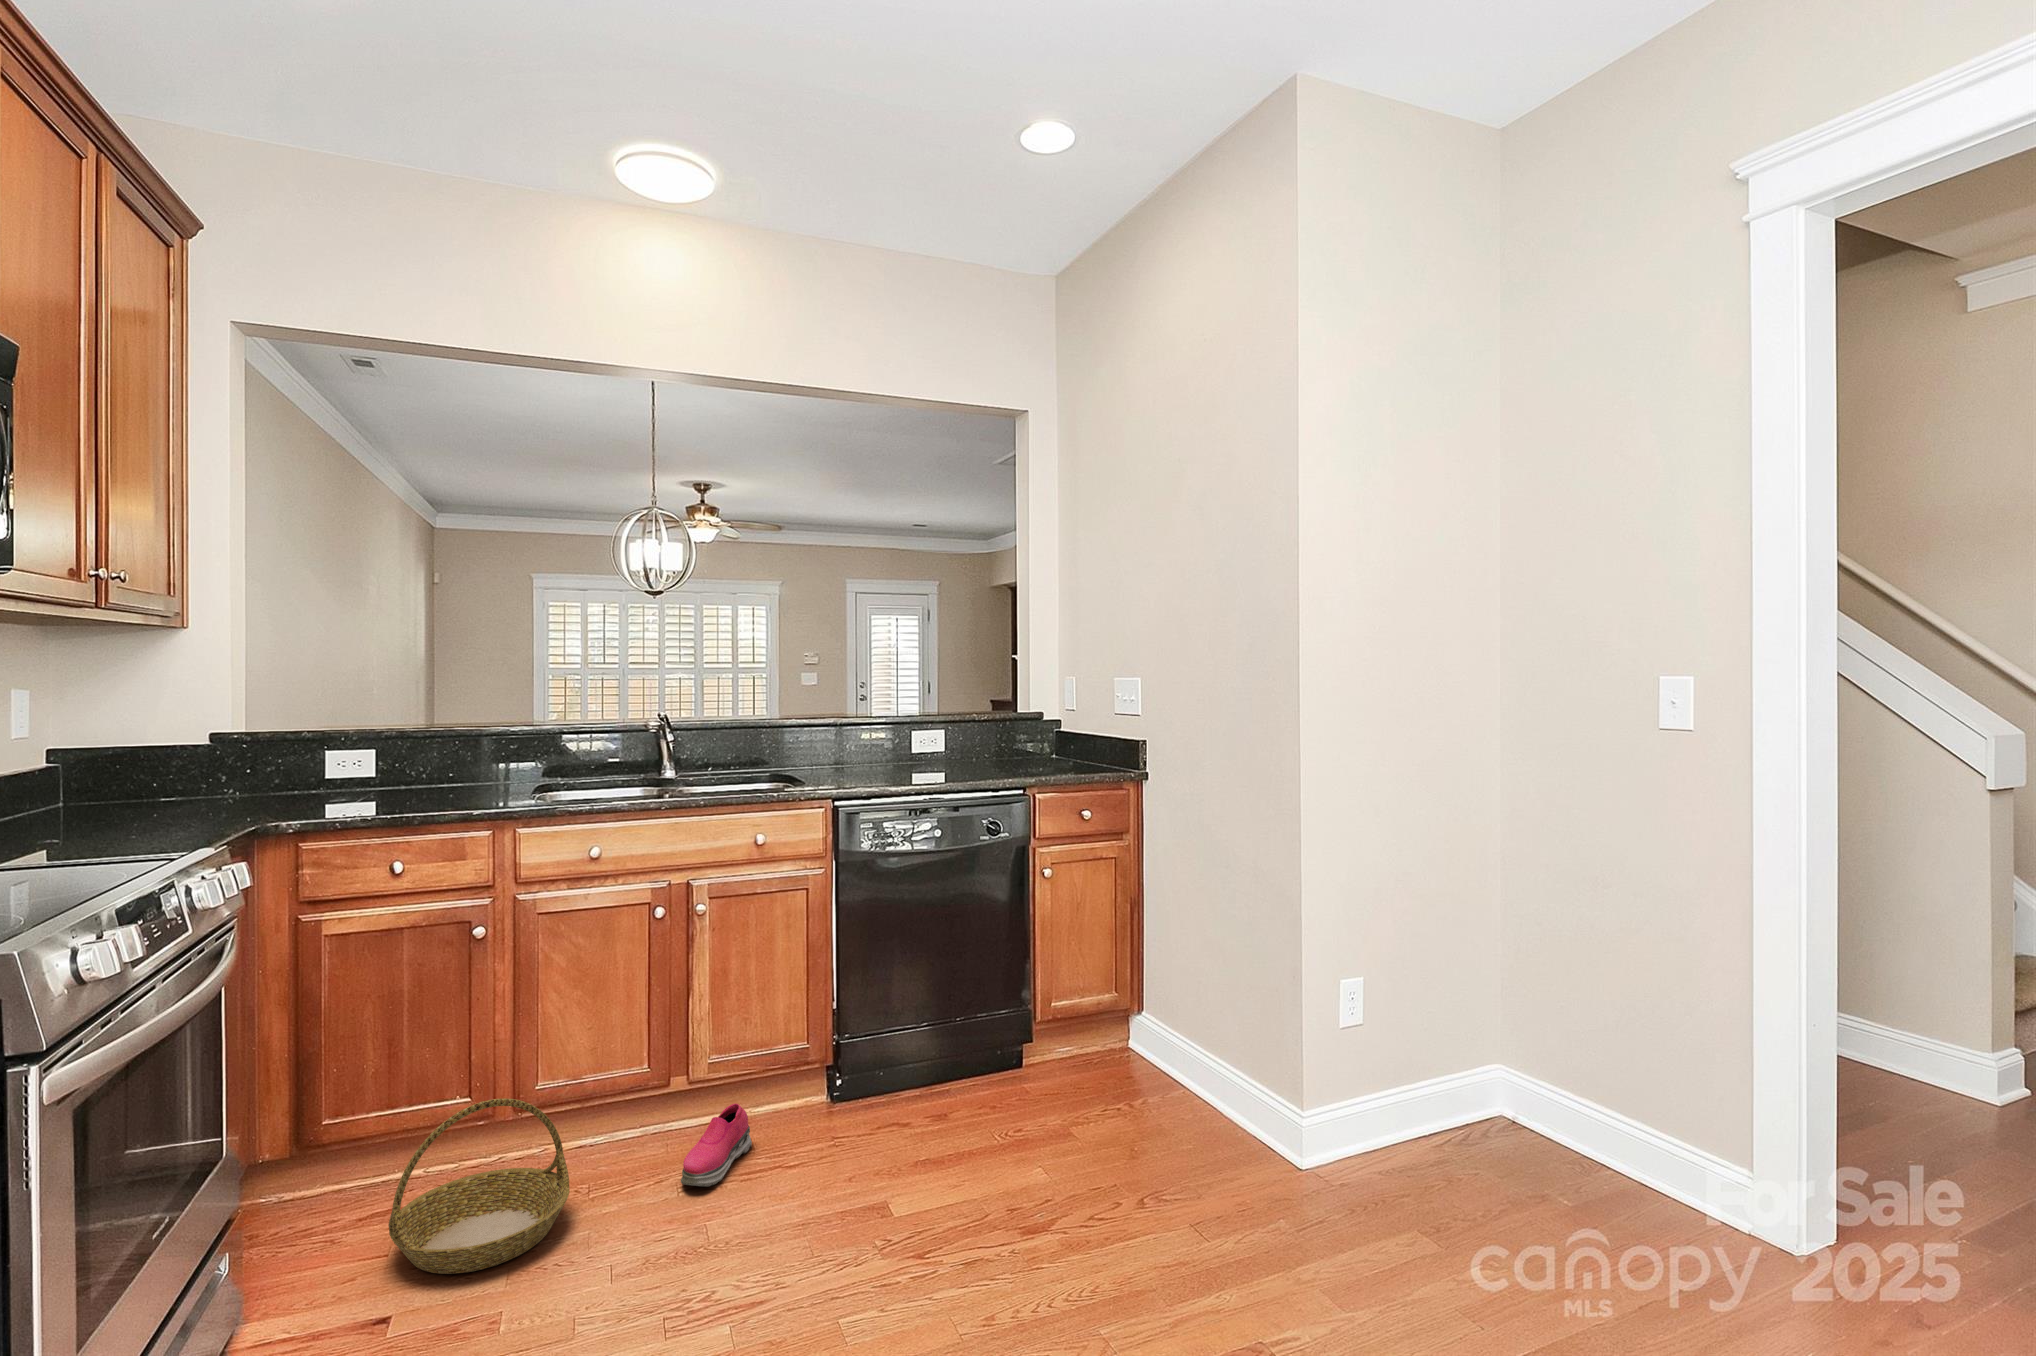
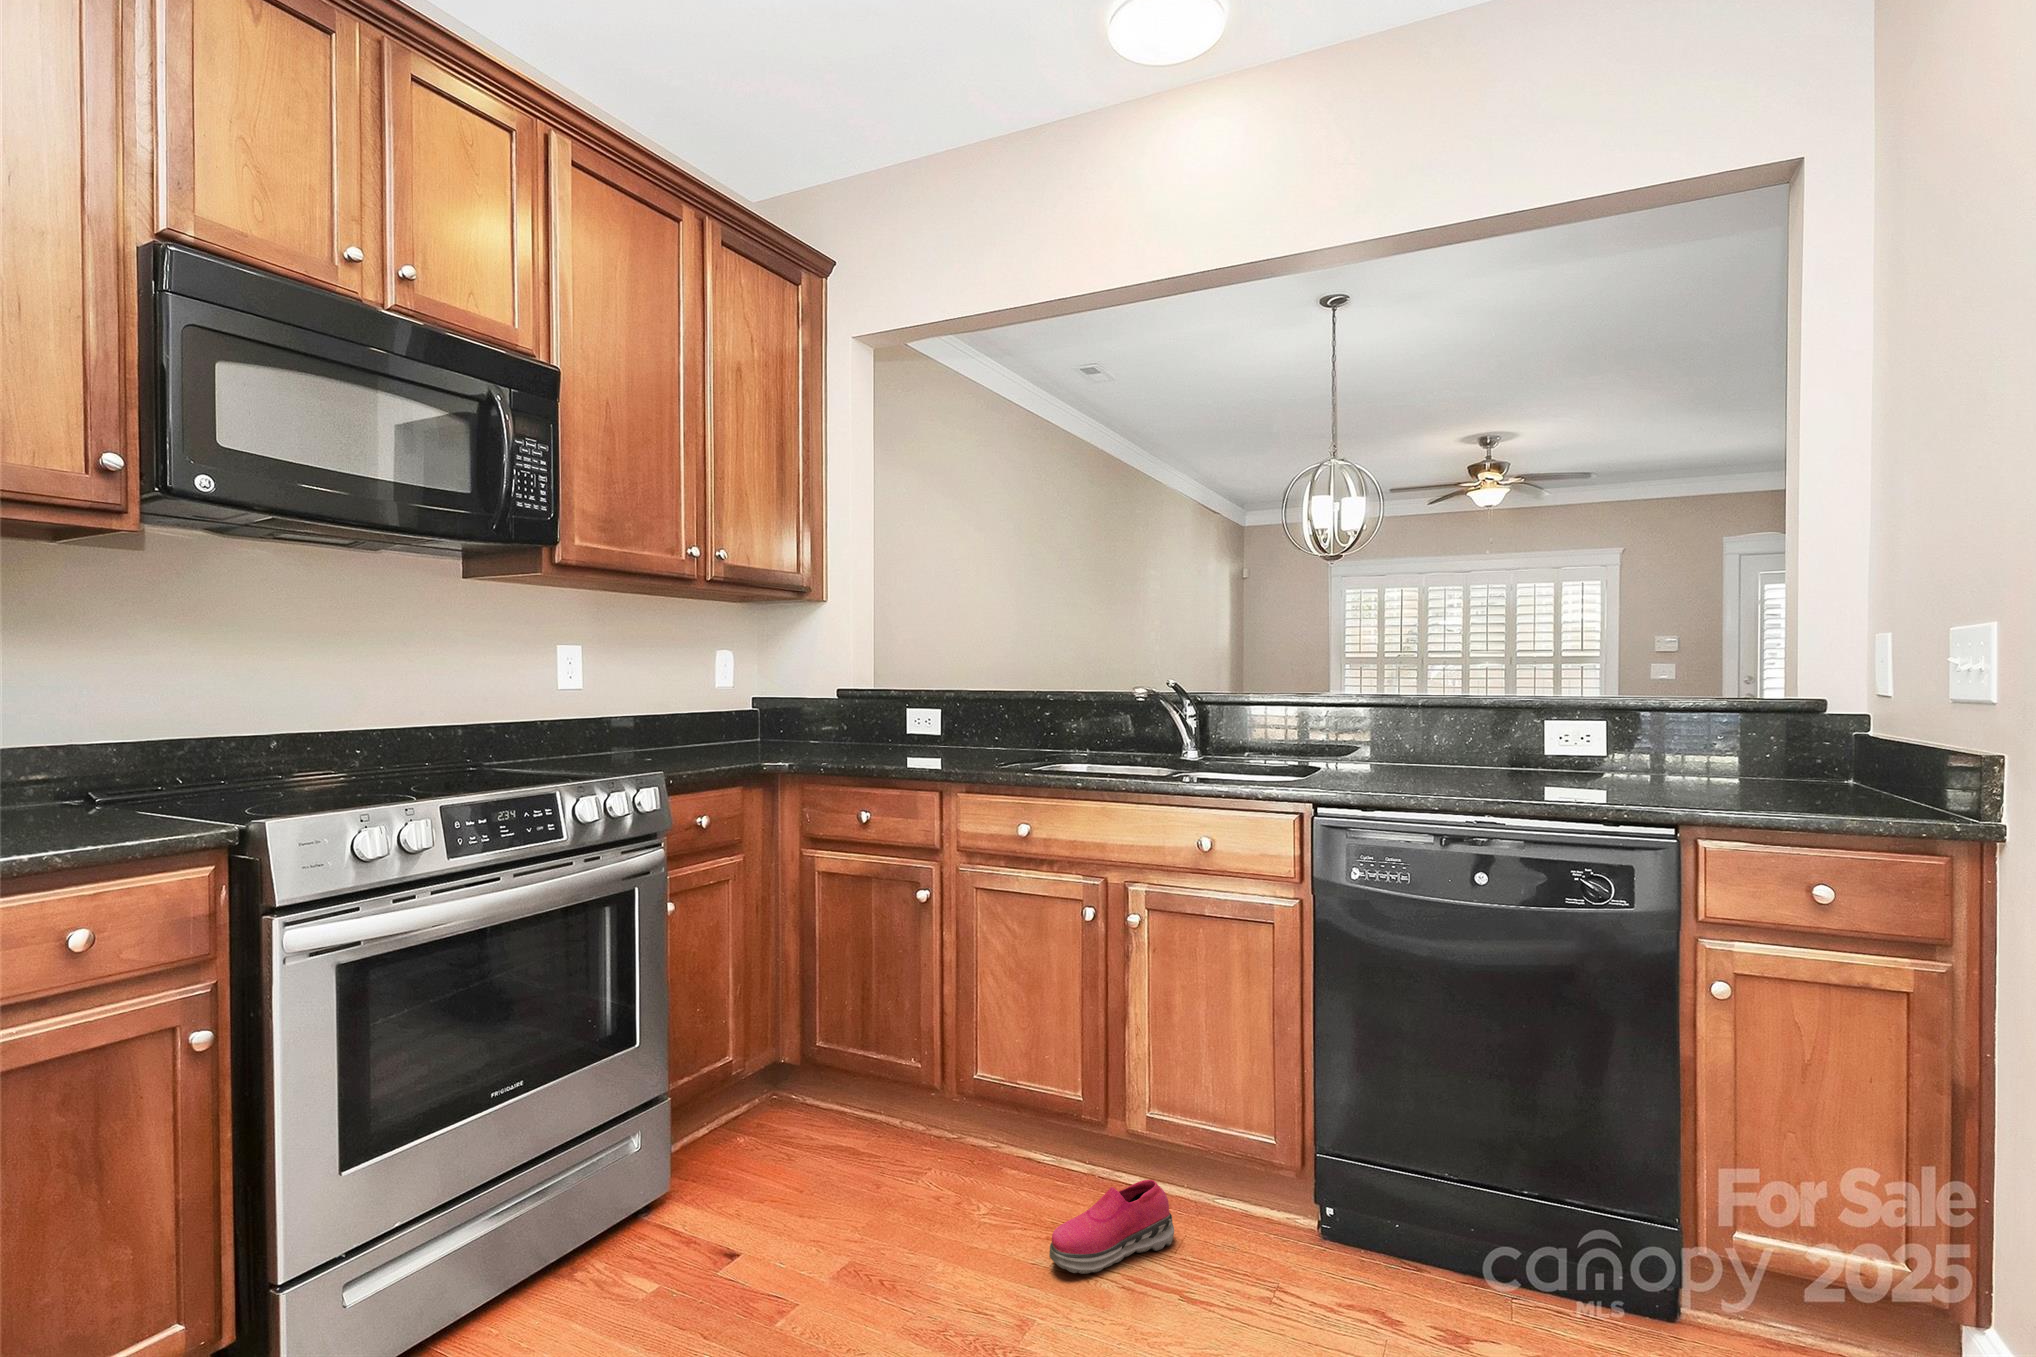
basket: present [388,1099,570,1274] -> none [775,1073,947,1253]

